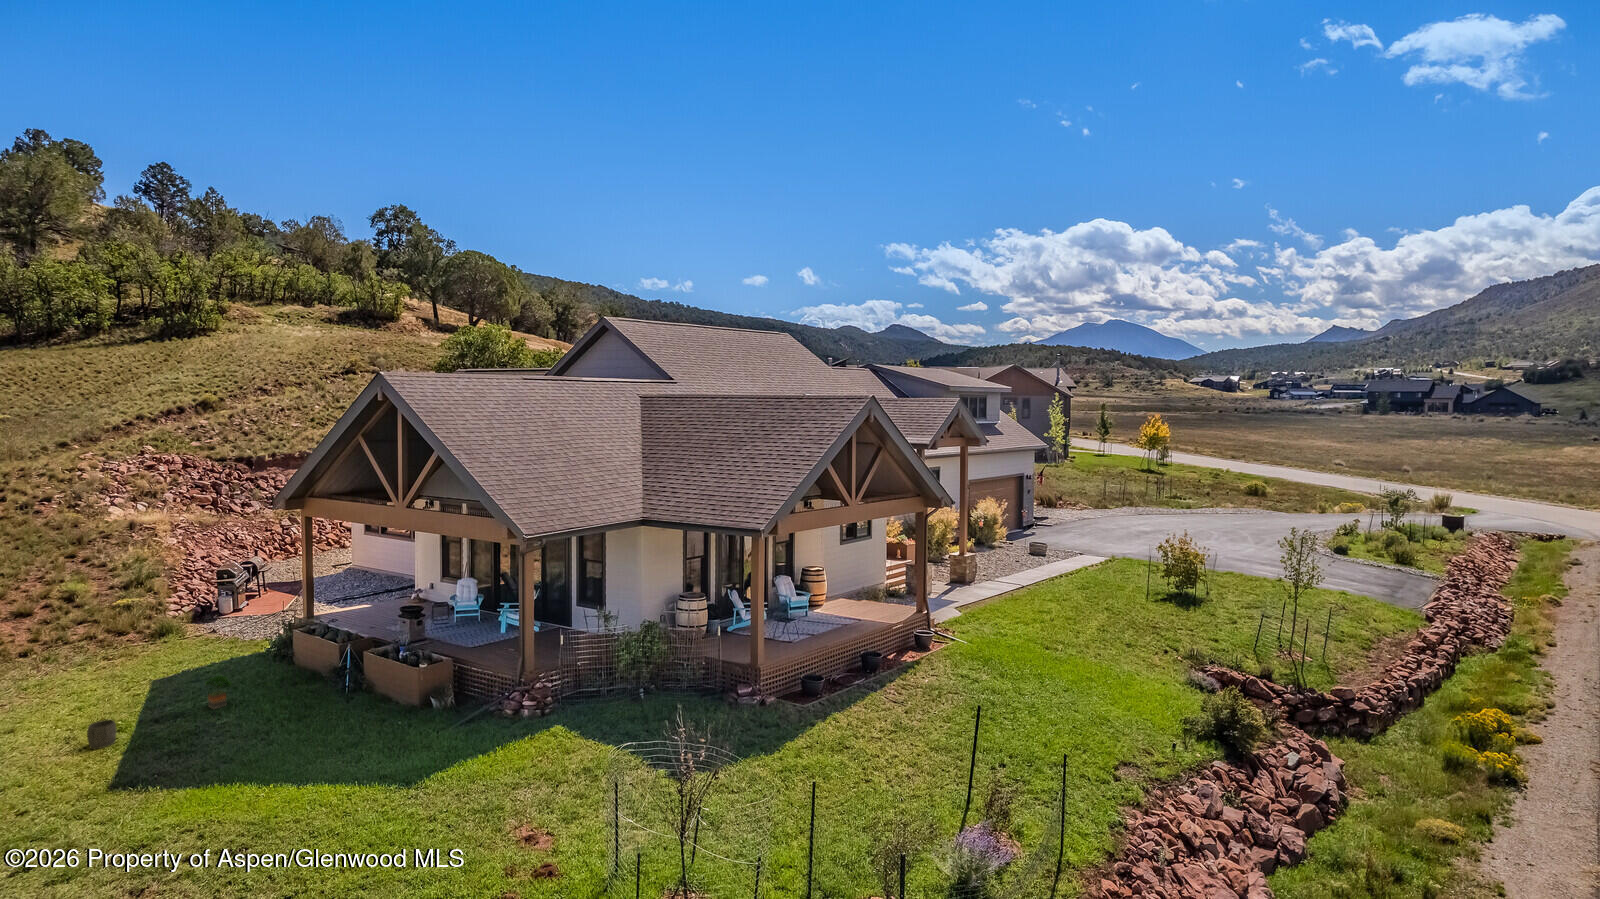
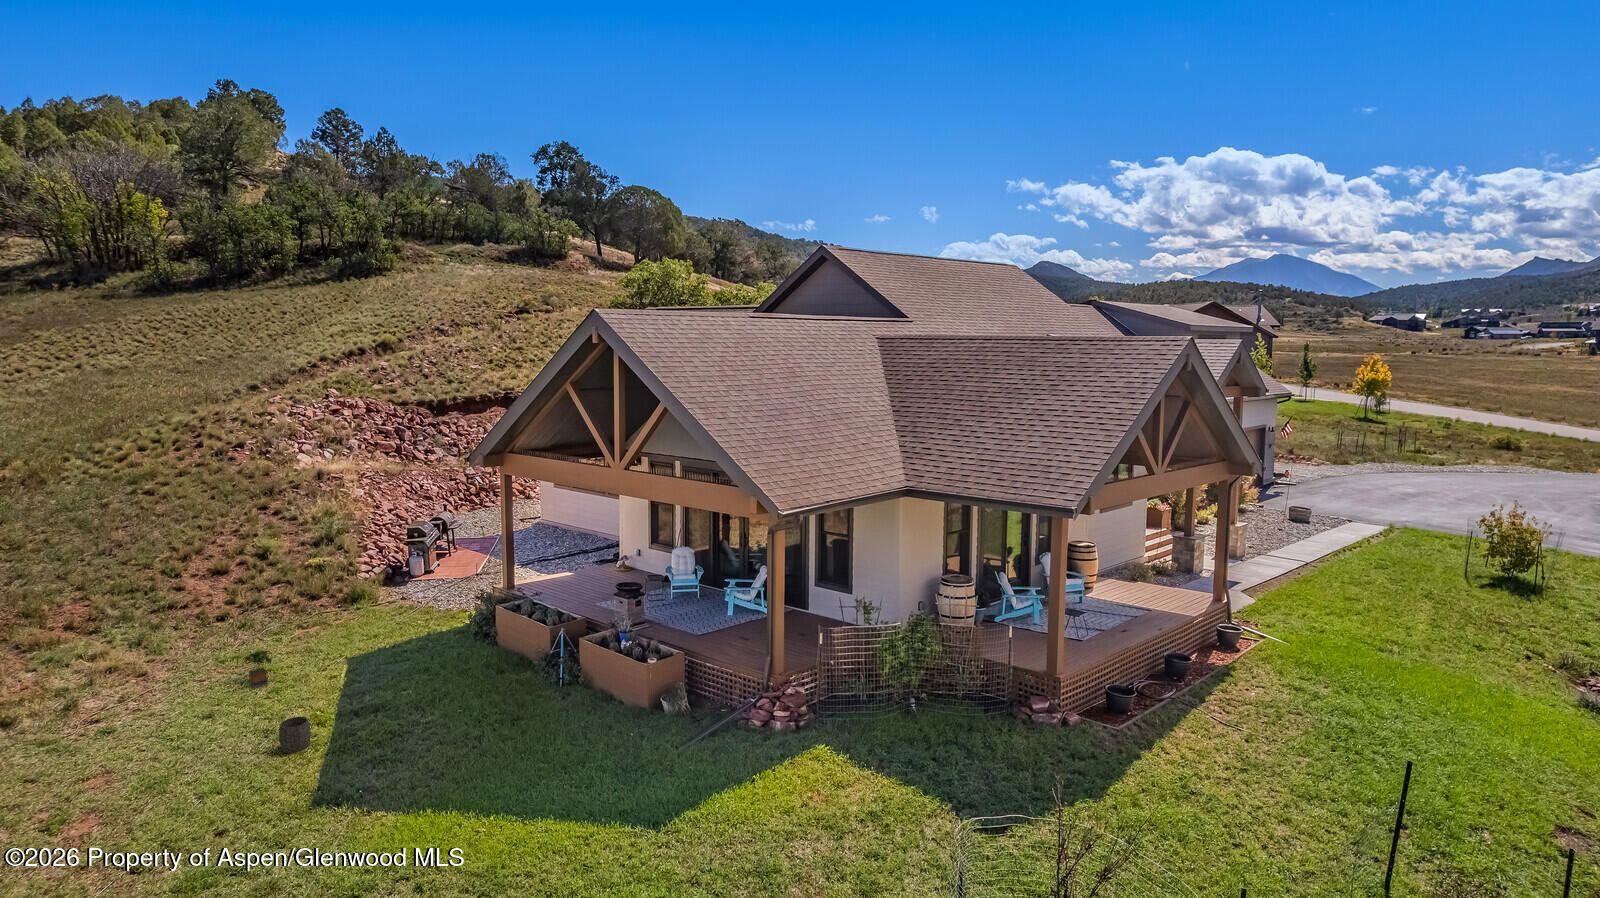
potted tree: present [205,675,232,709] -> present [244,650,272,689]

